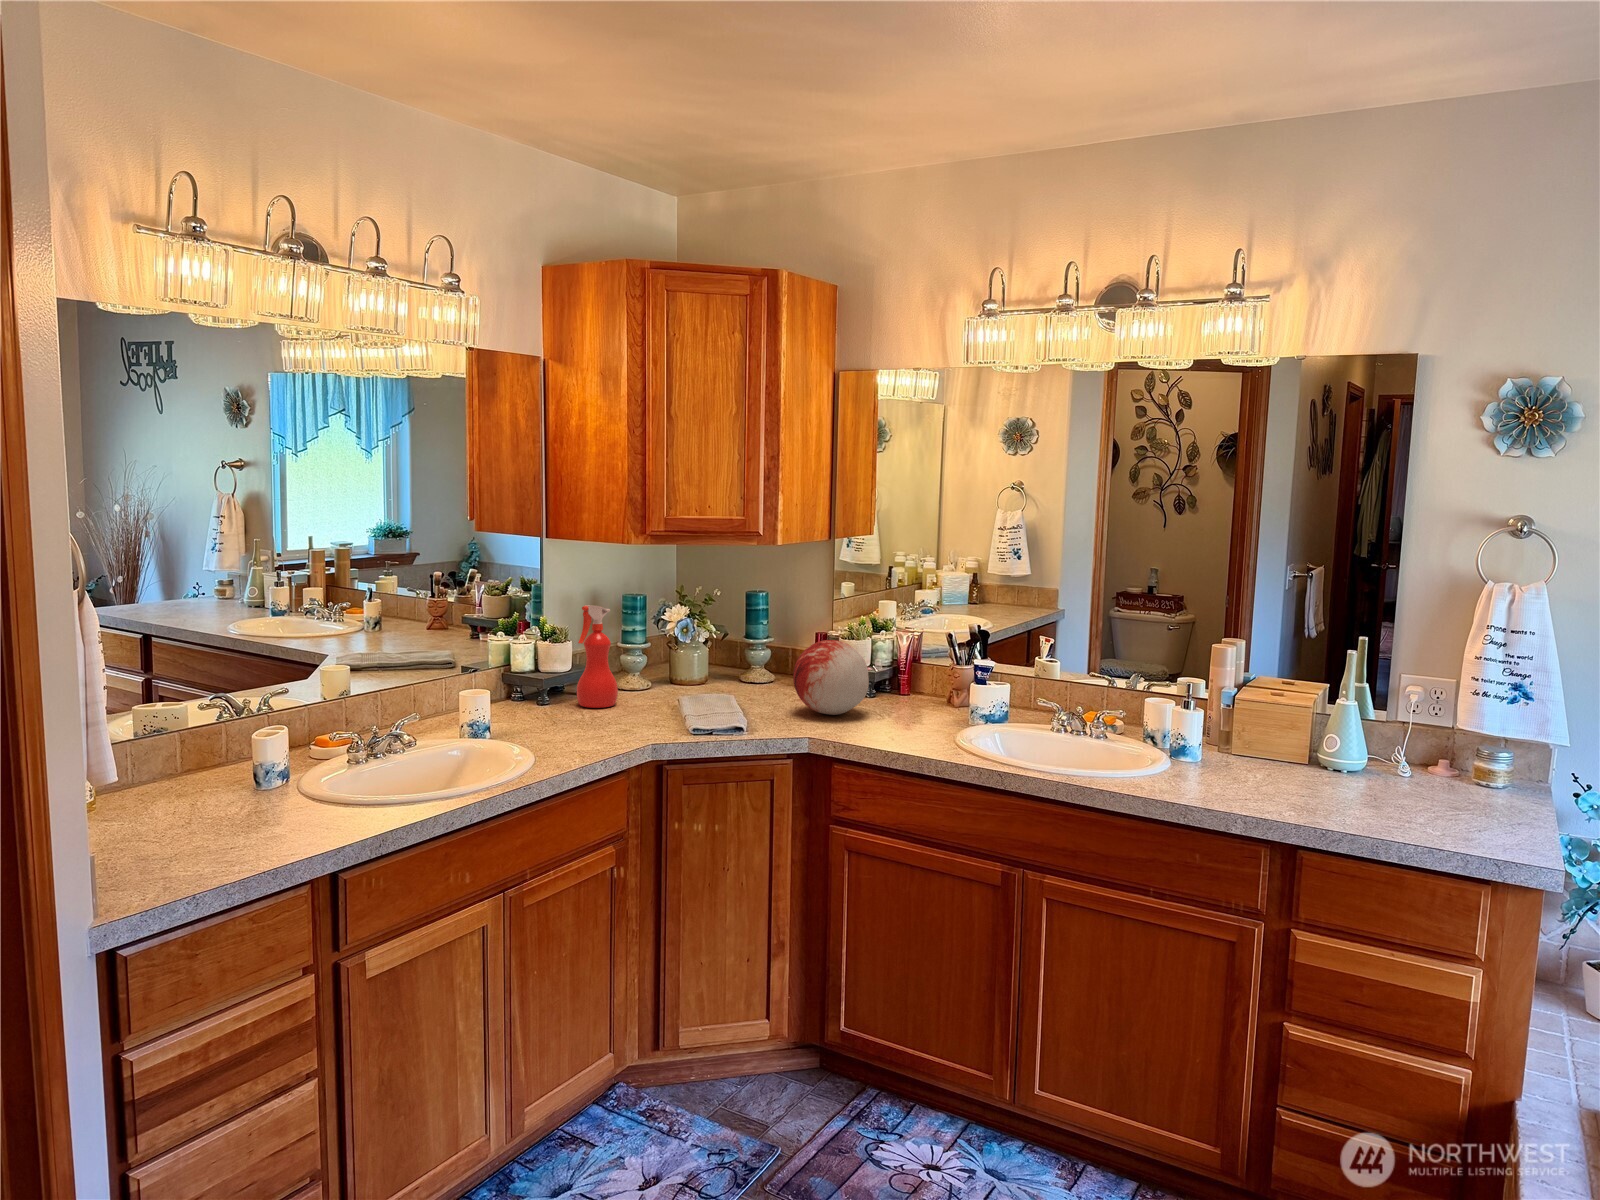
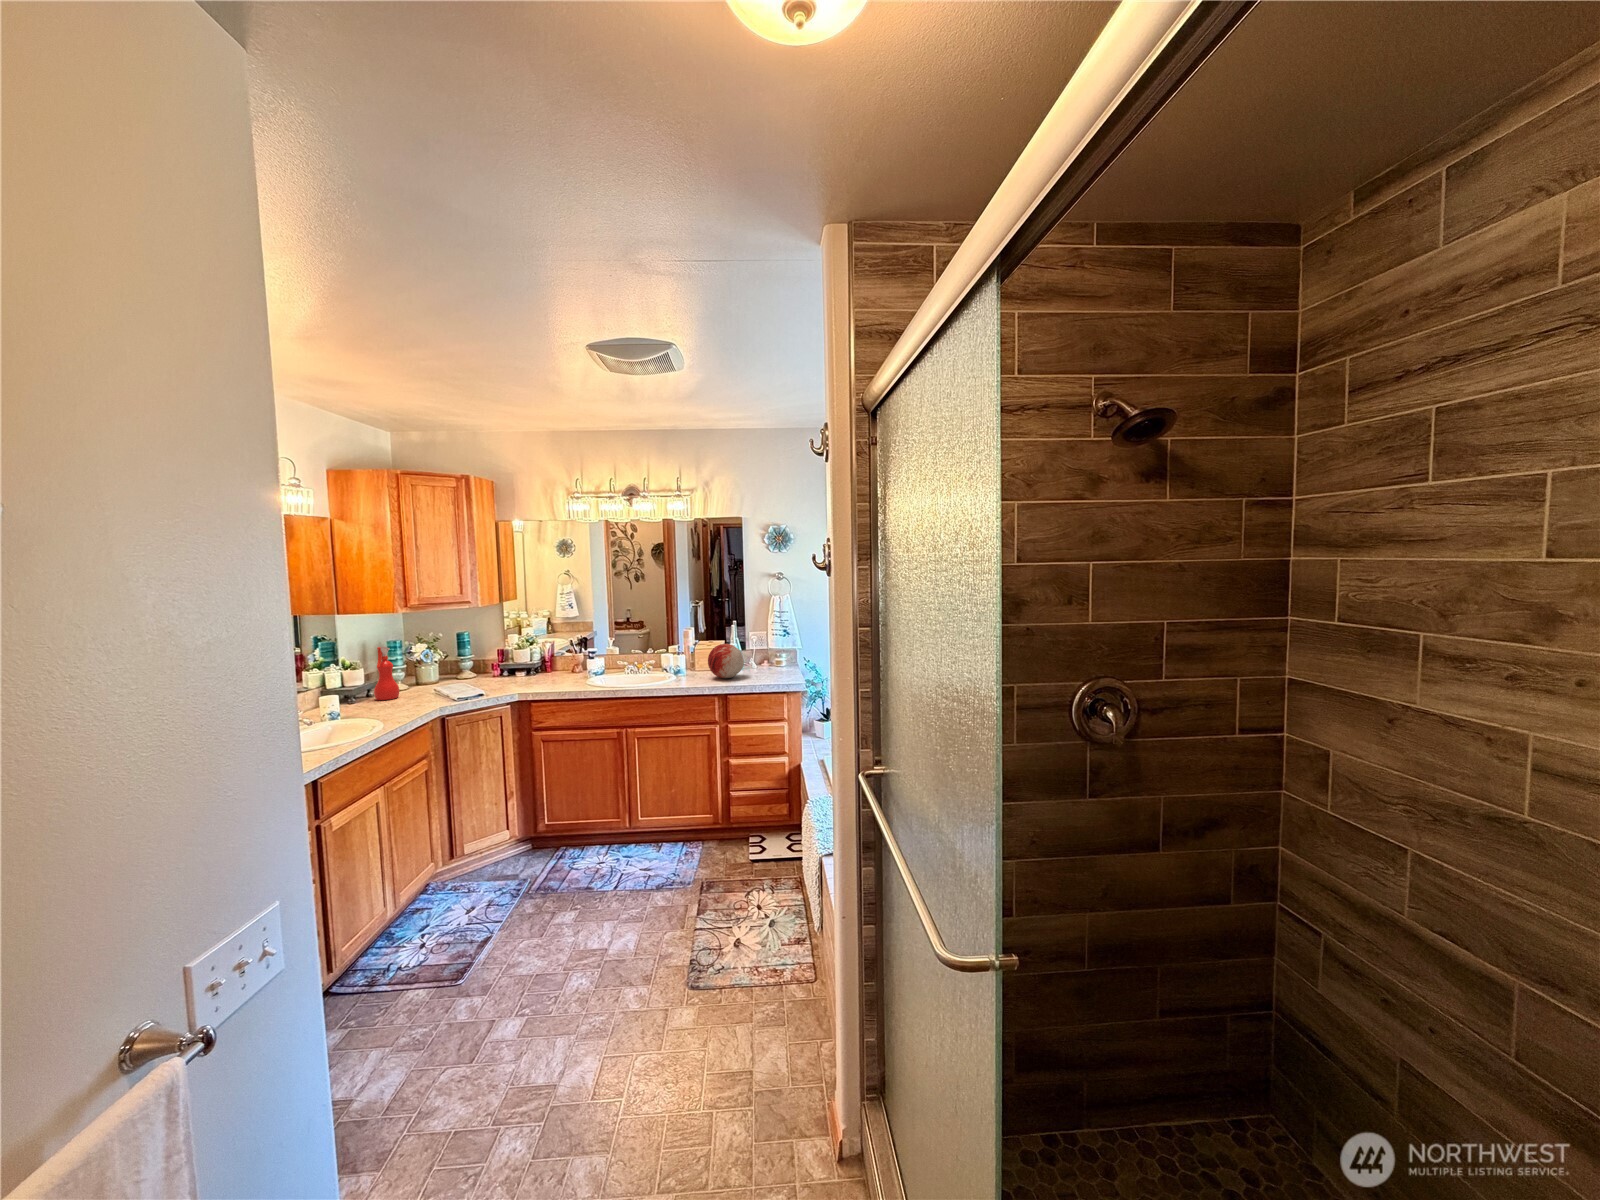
decorative orb: present [793,640,869,715] -> present [708,644,744,678]

